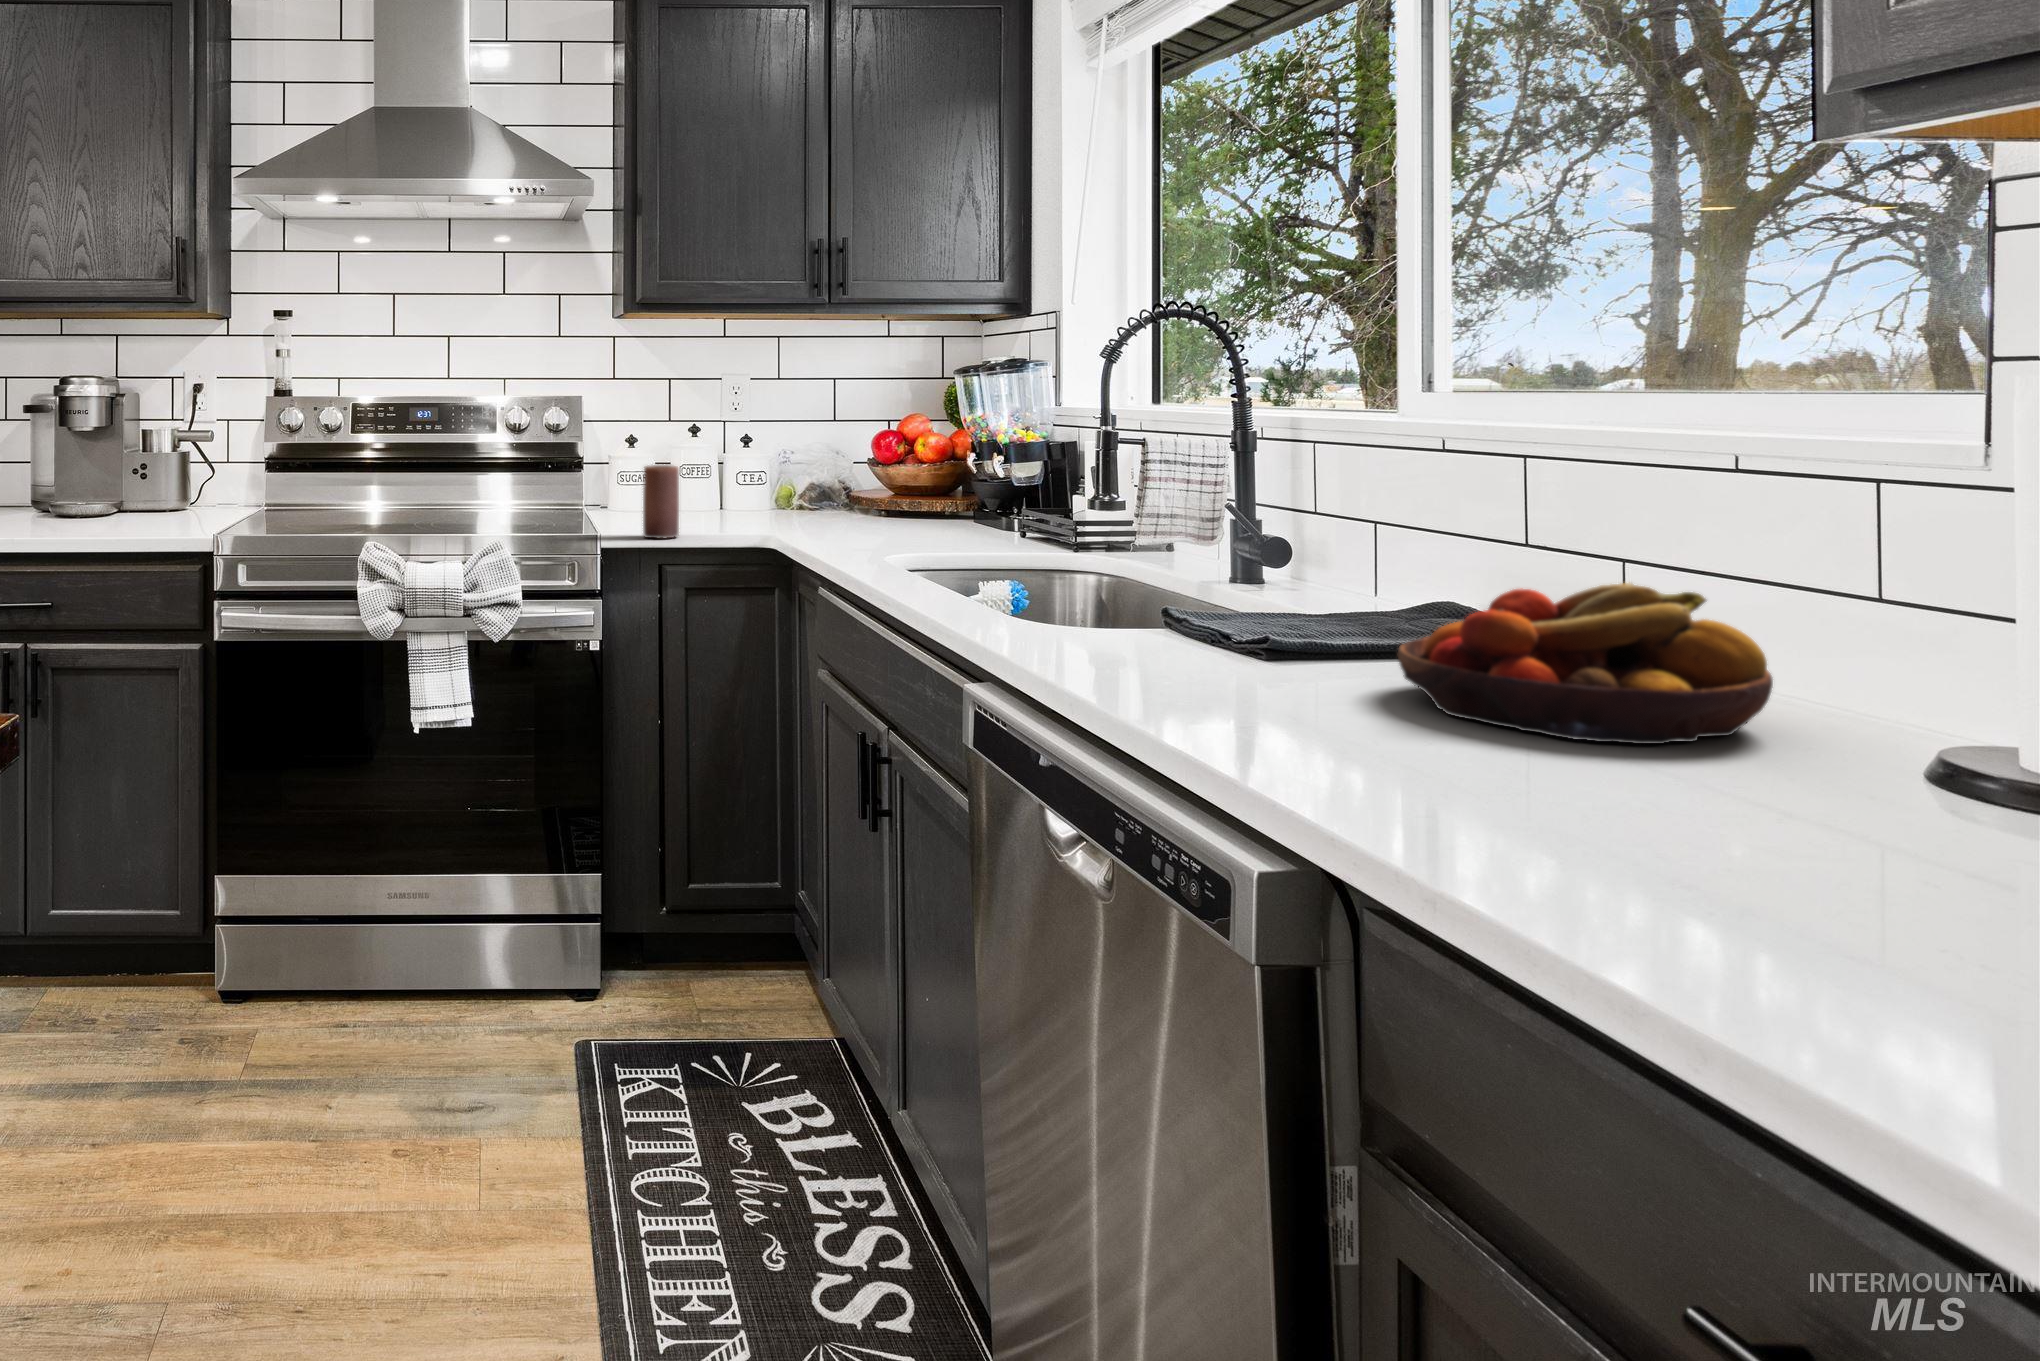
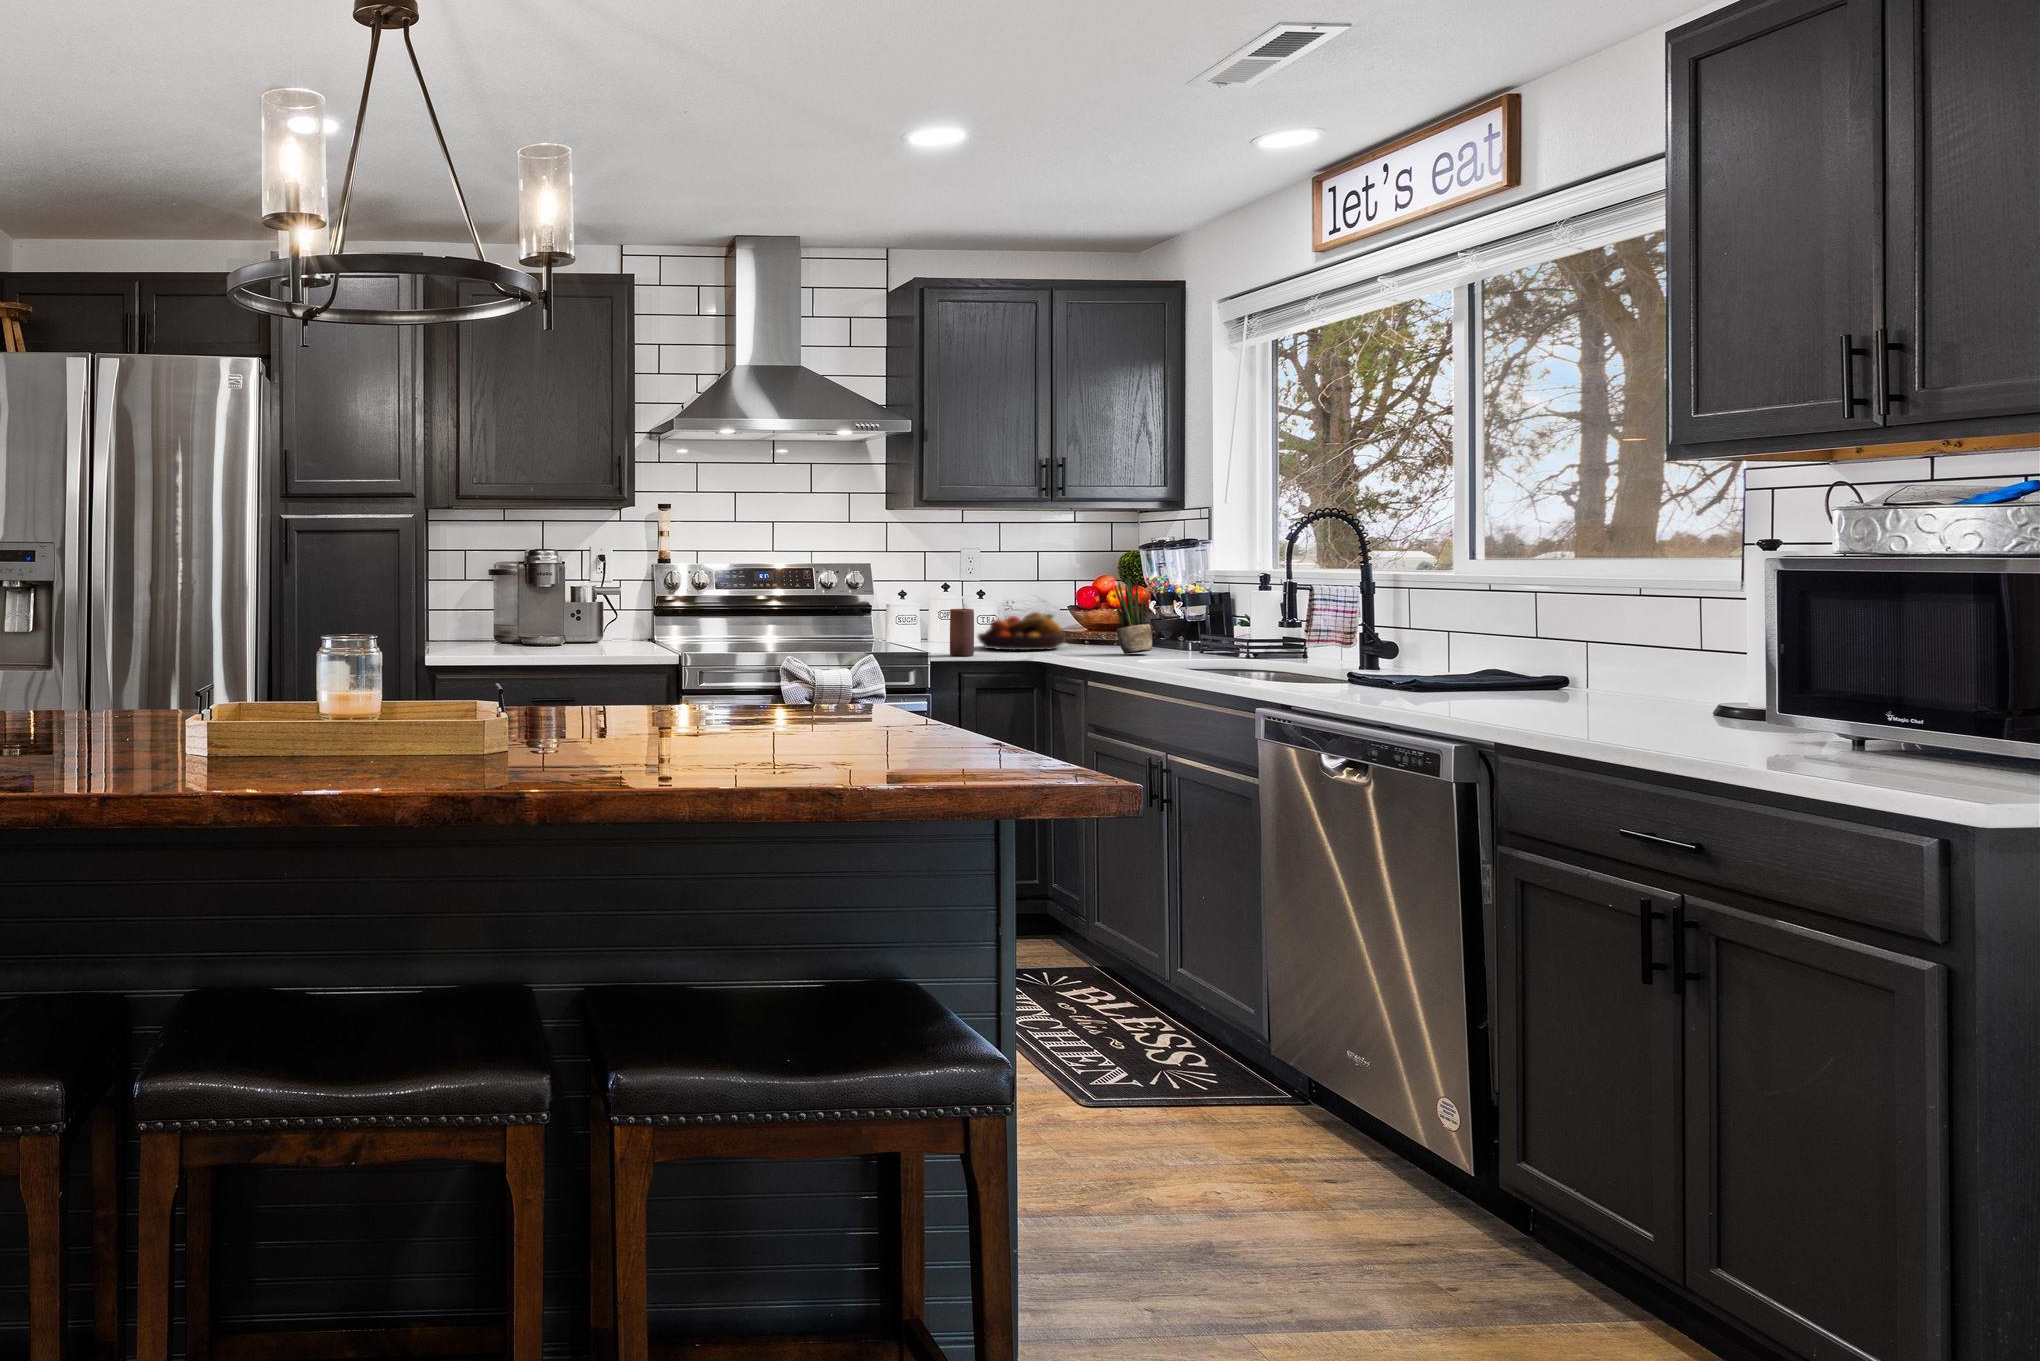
potted plant: none [891,416,944,538] -> present [1115,576,1152,654]
fruit bowl: present [1397,582,1773,744] -> present [978,612,1066,650]

